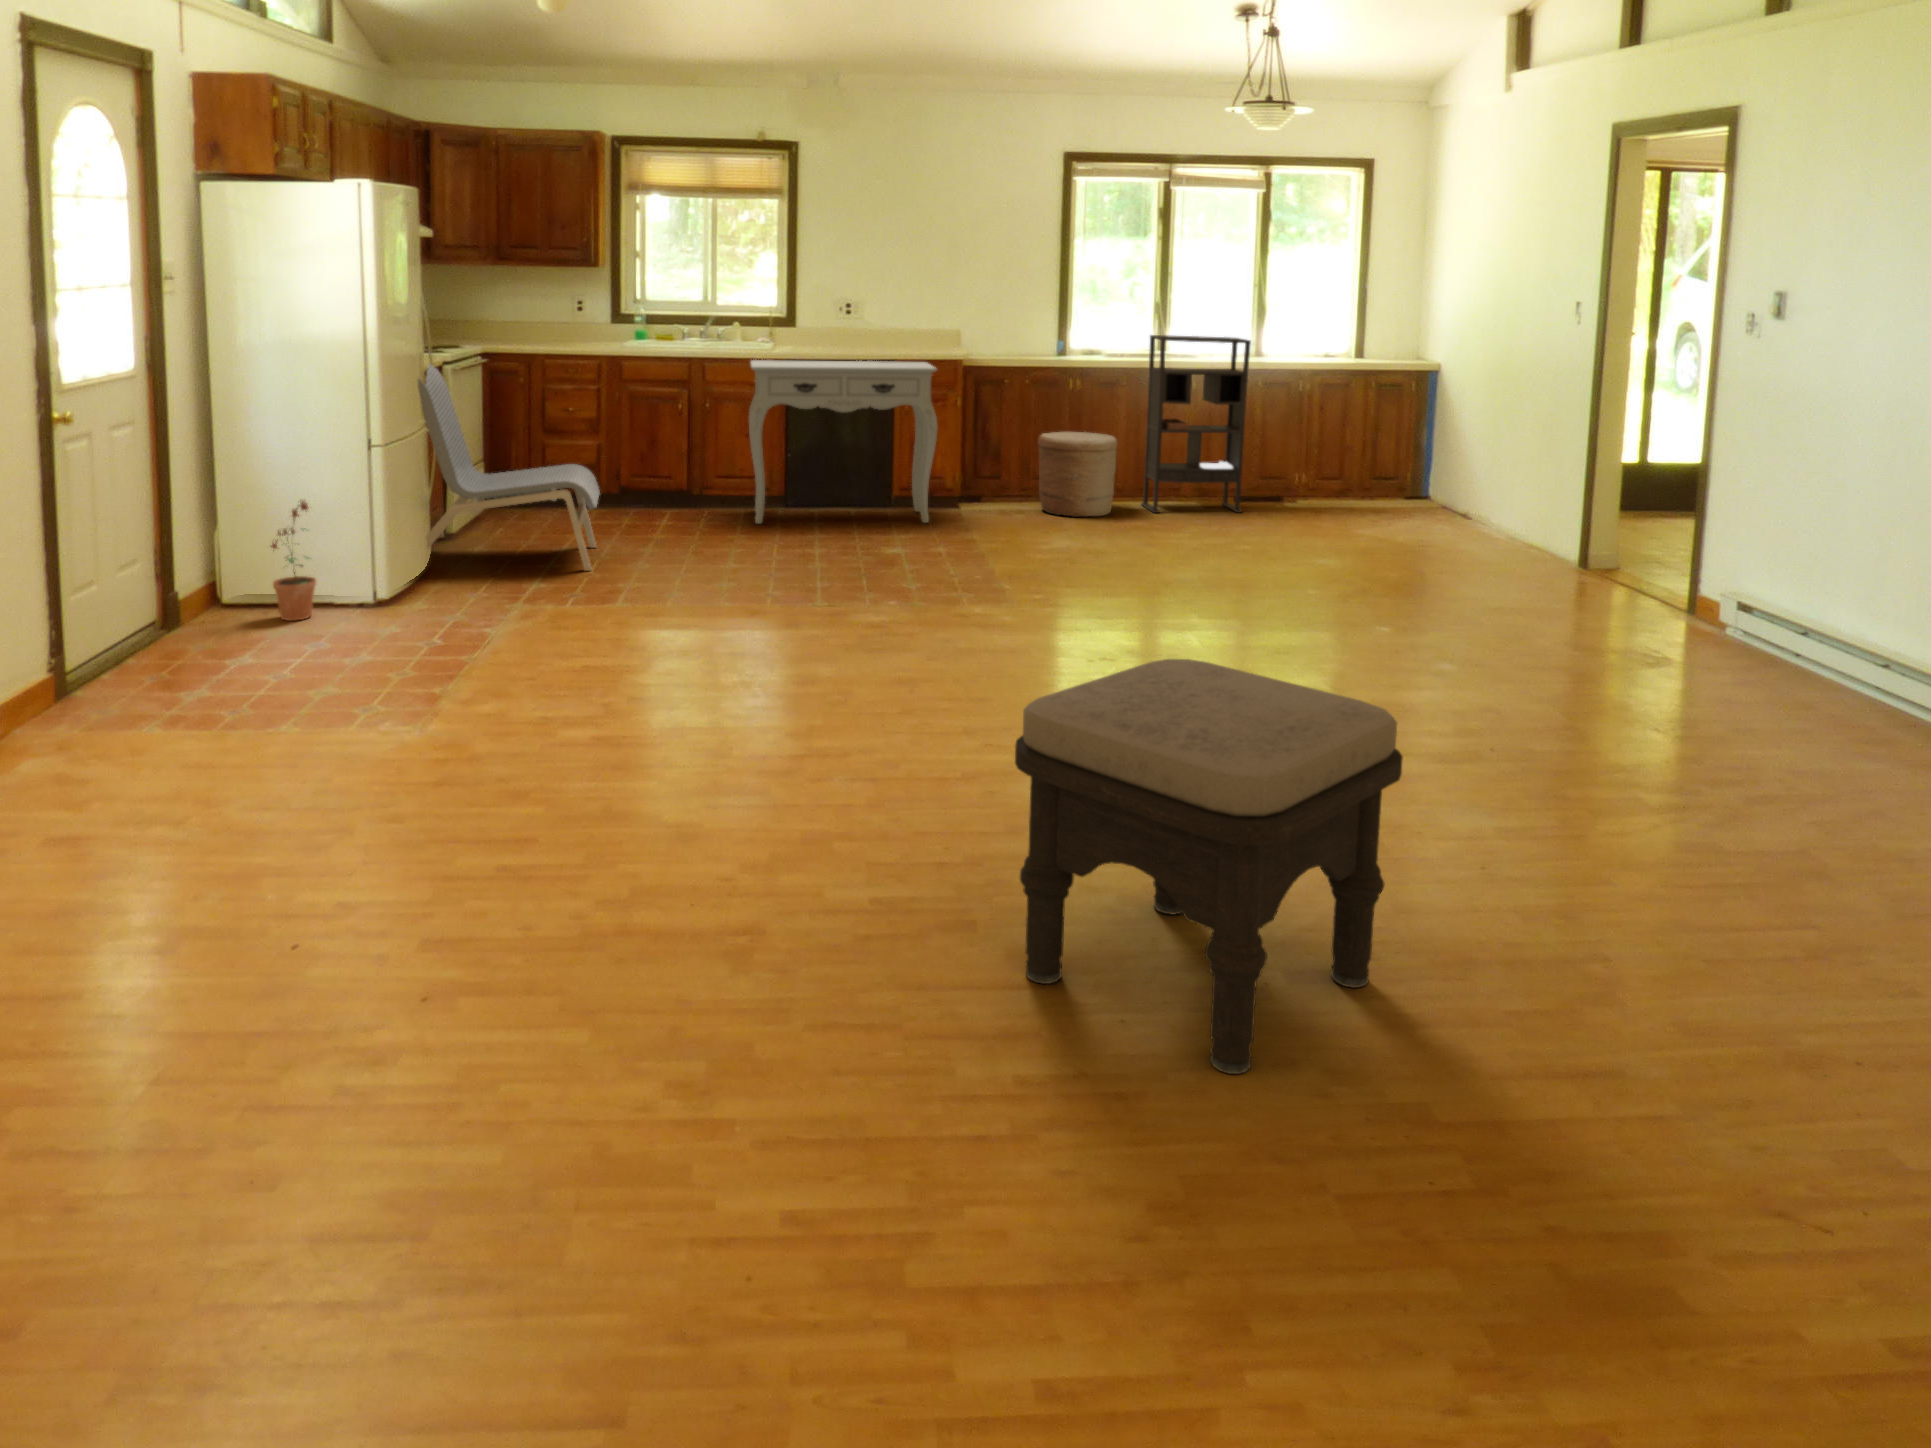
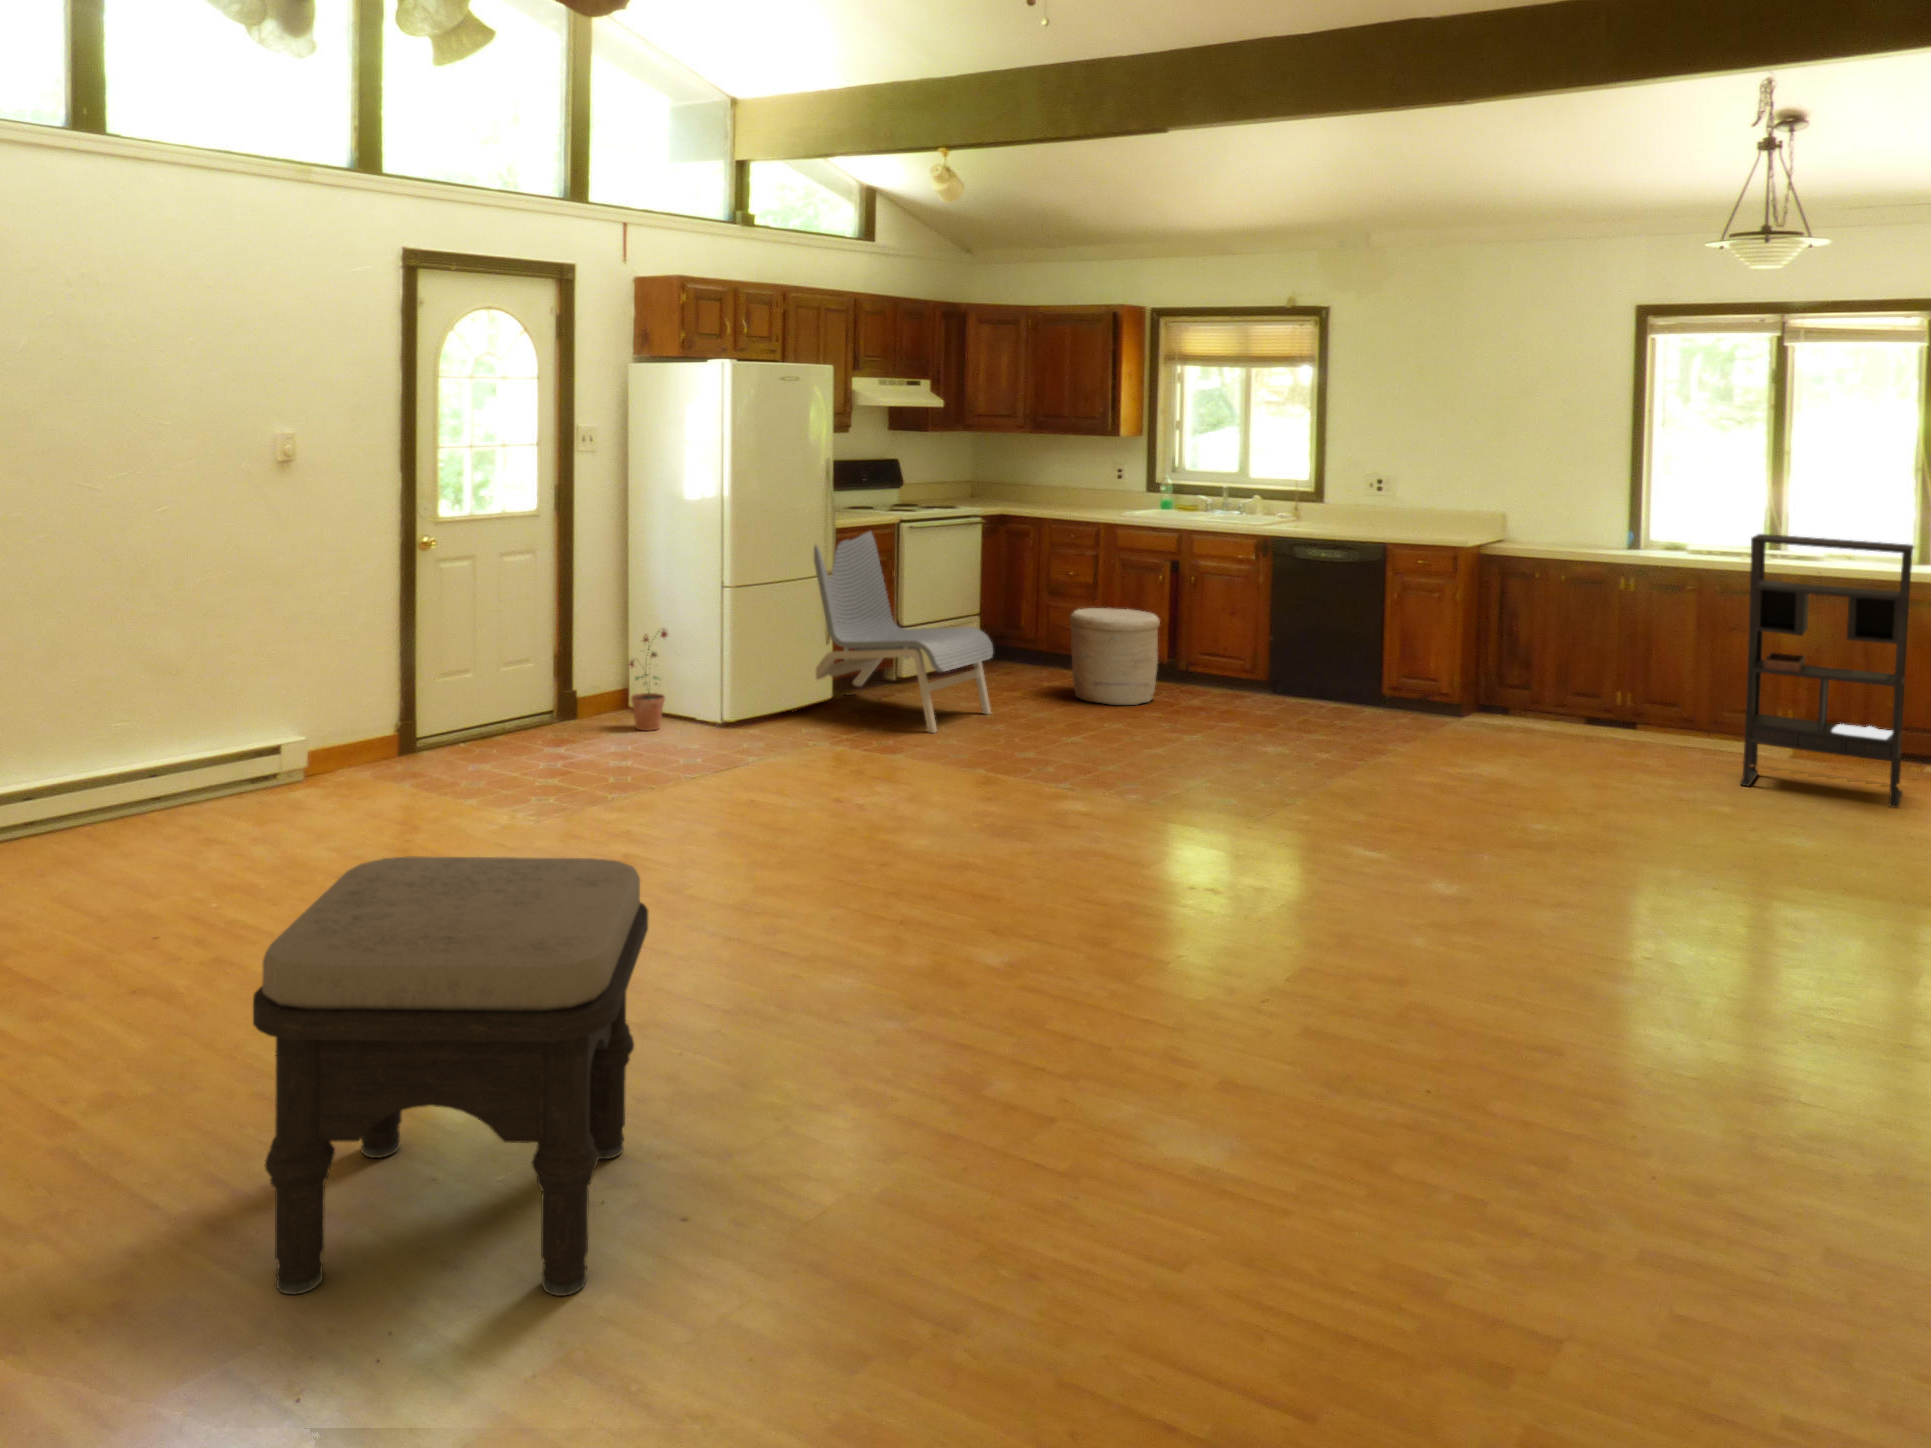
console table: present [749,360,938,524] -> none [1184,538,1424,747]
woven basket: present [1038,432,1117,517] -> present [1070,608,1160,705]

